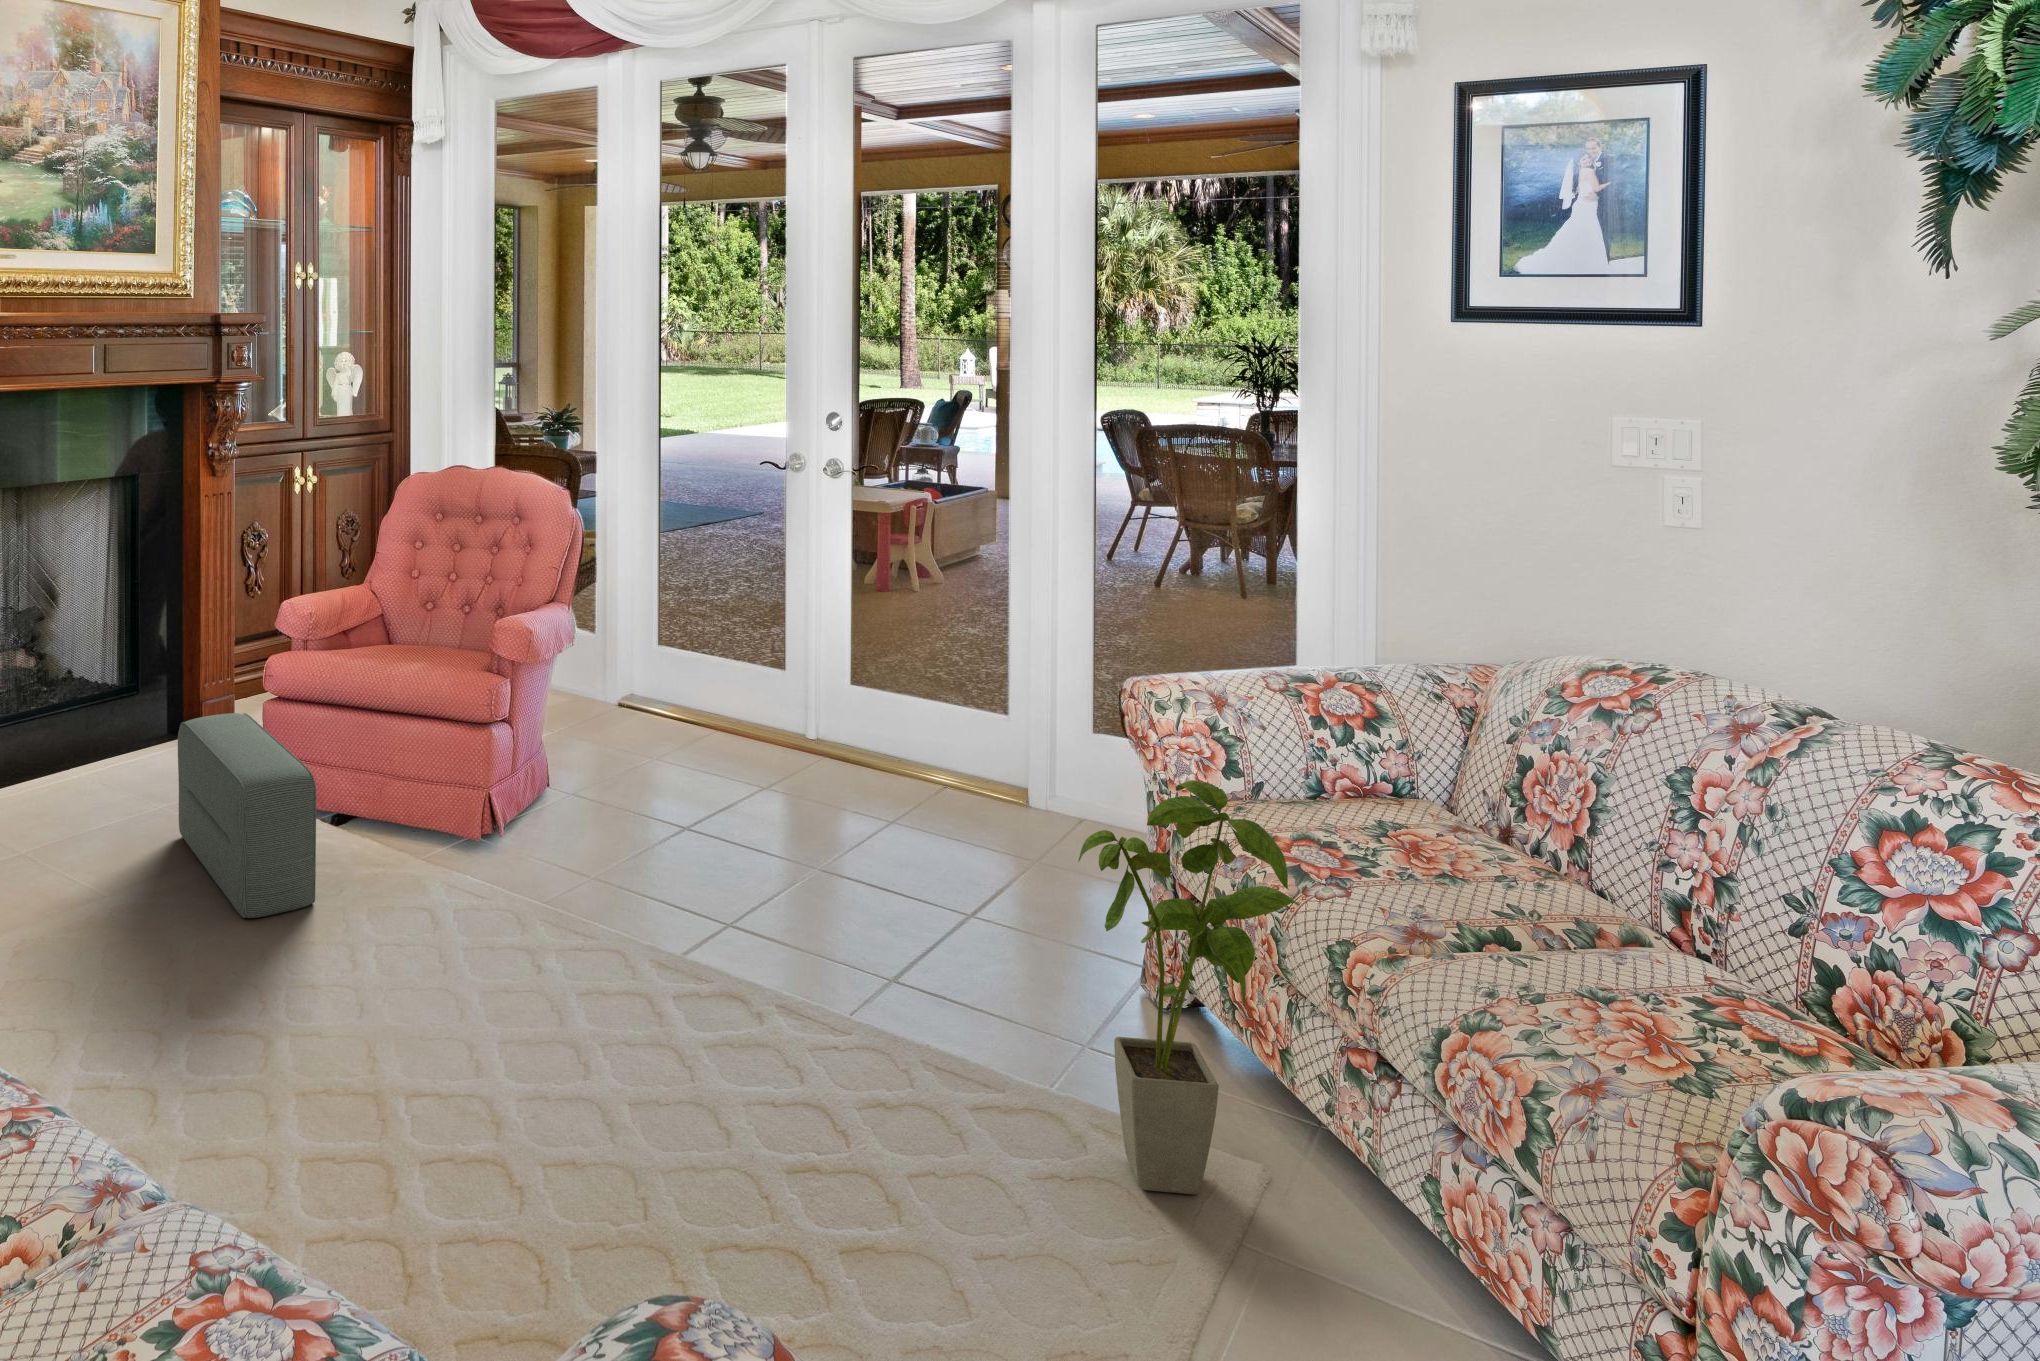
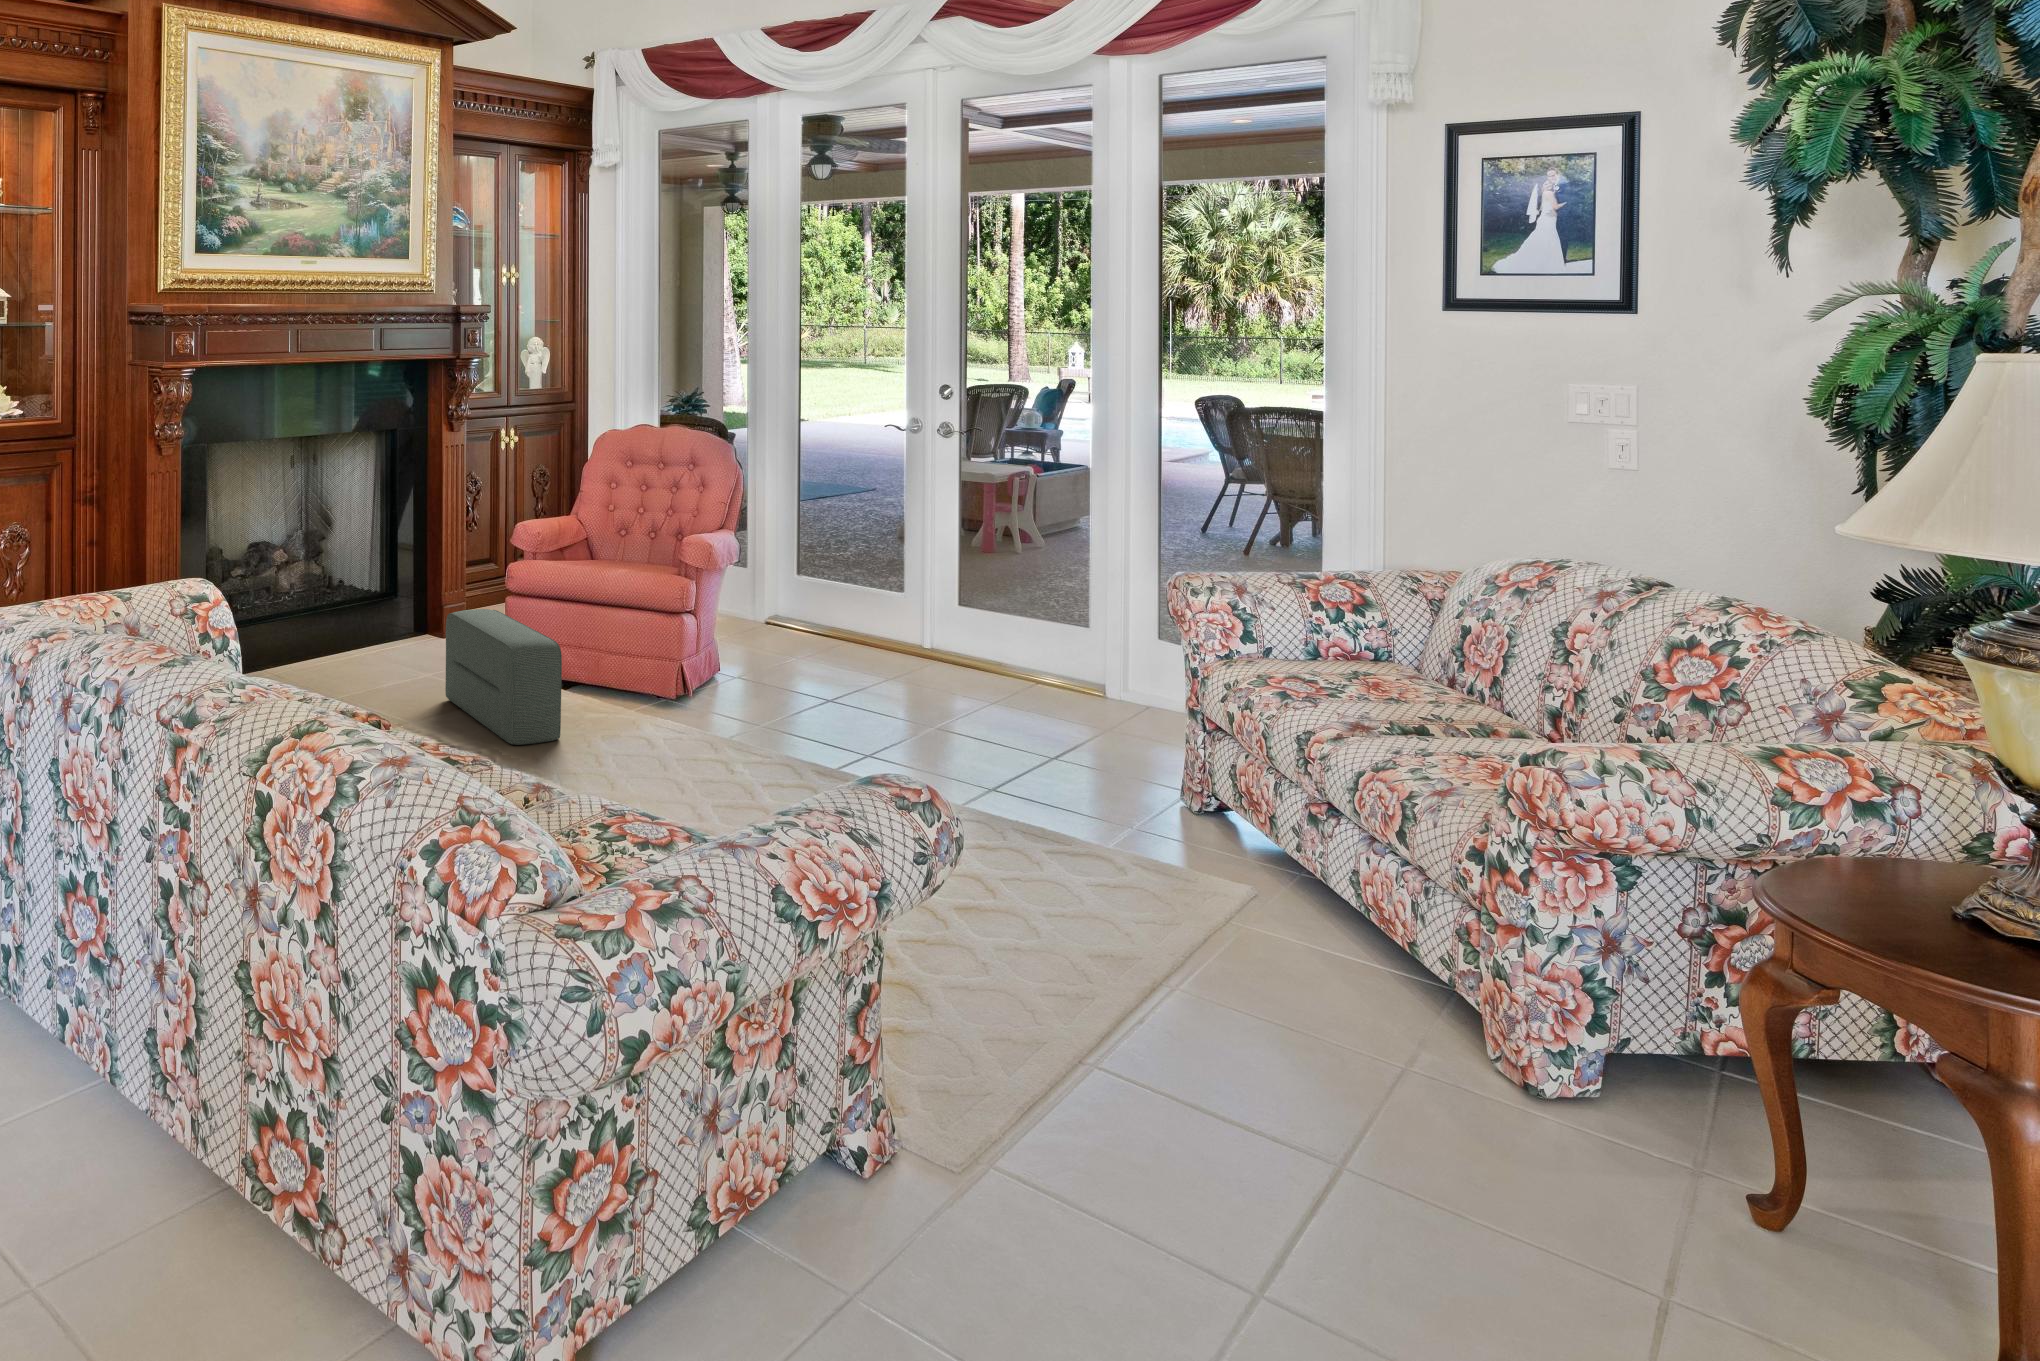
house plant: present [1078,780,1300,1194] -> none [1123,620,1281,900]

